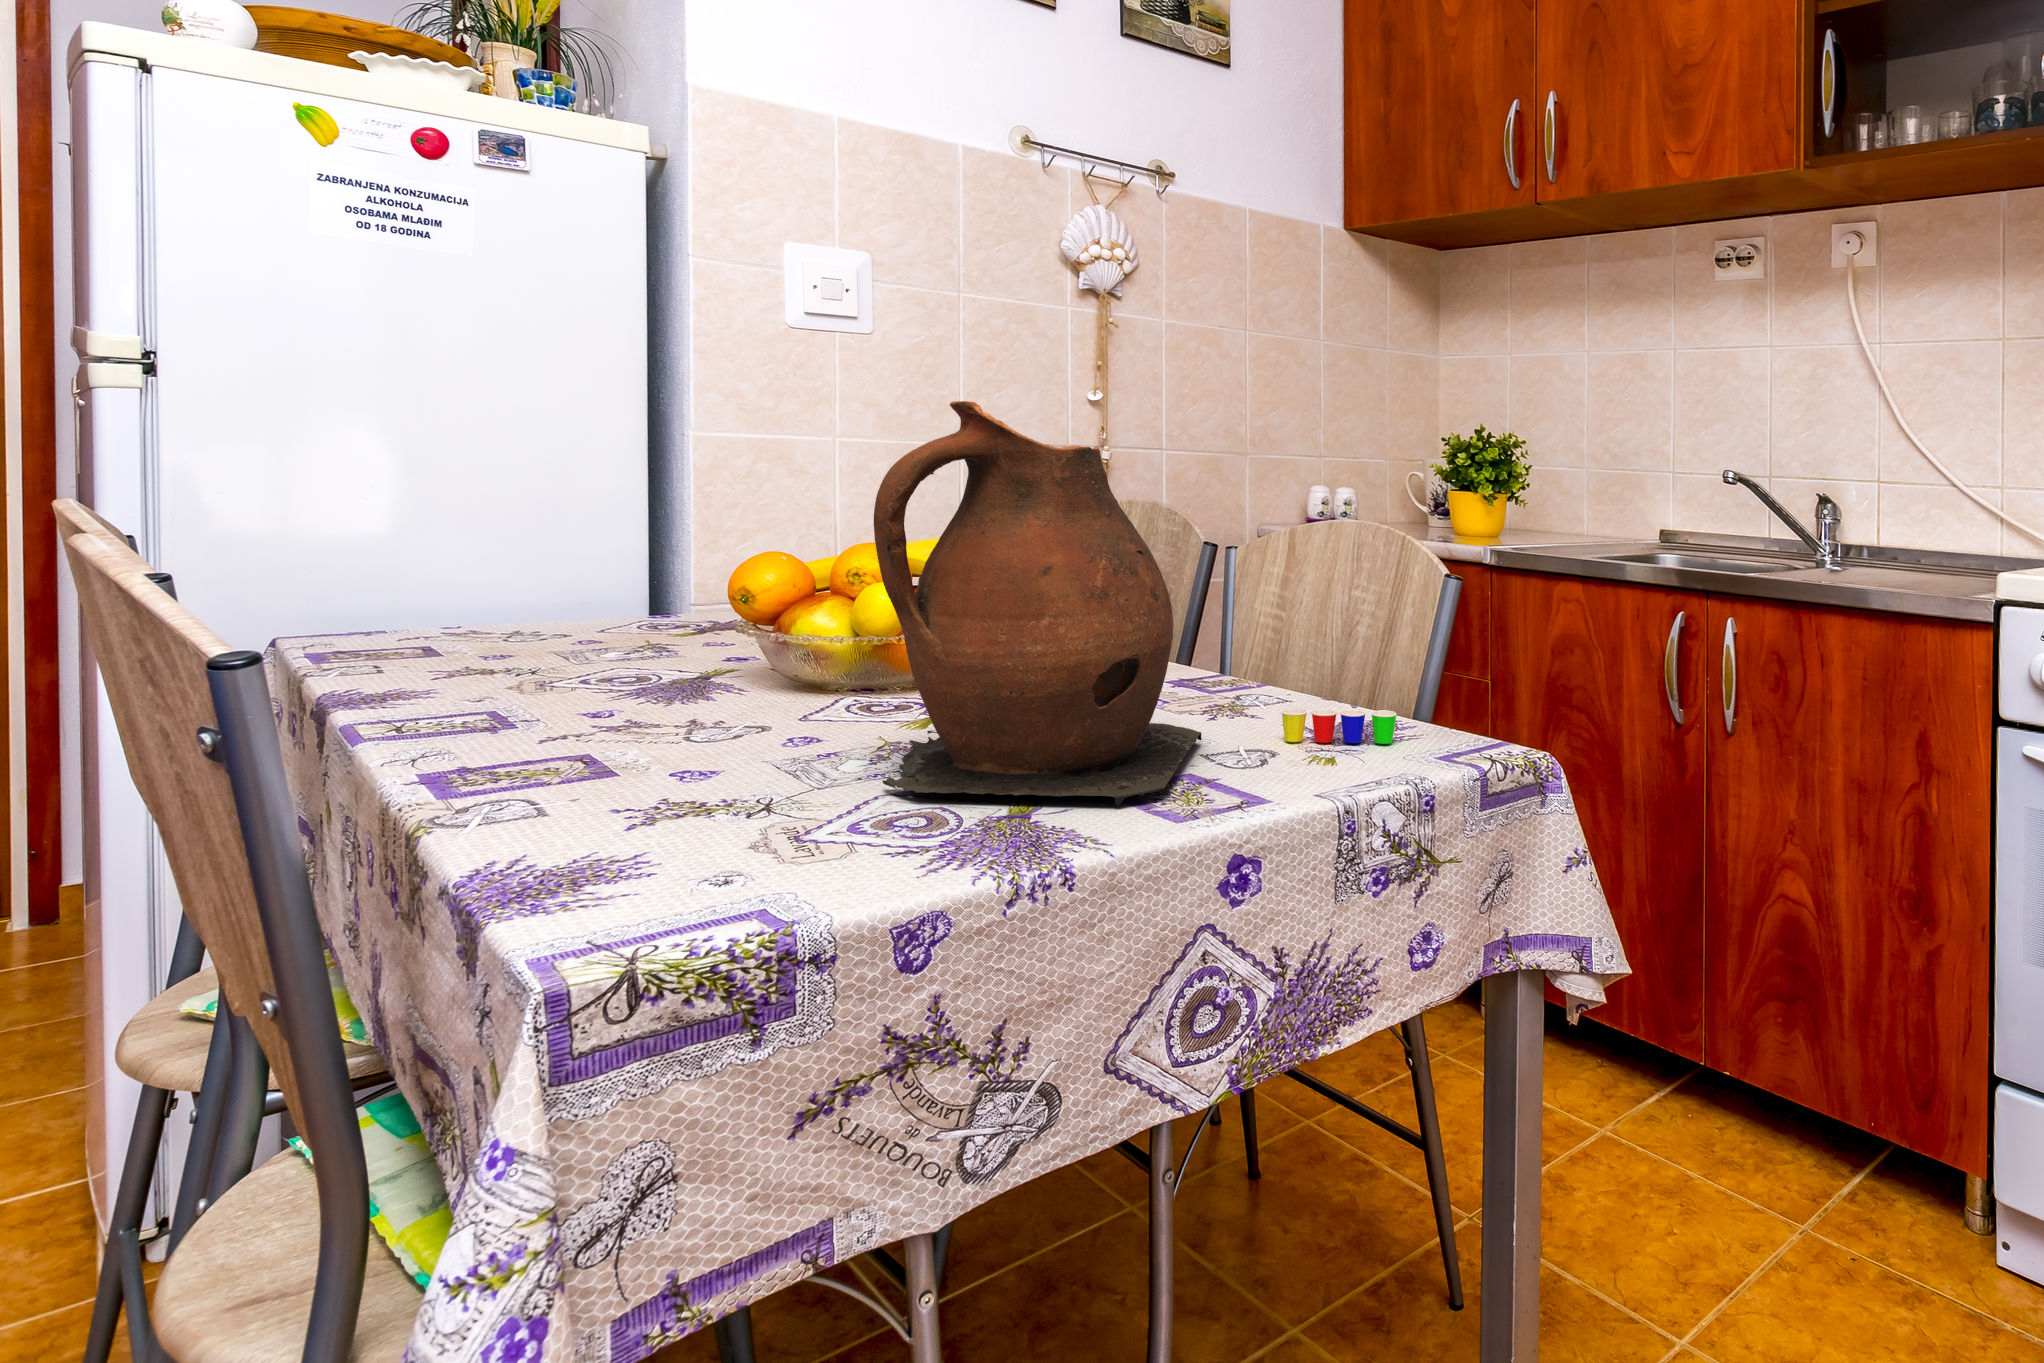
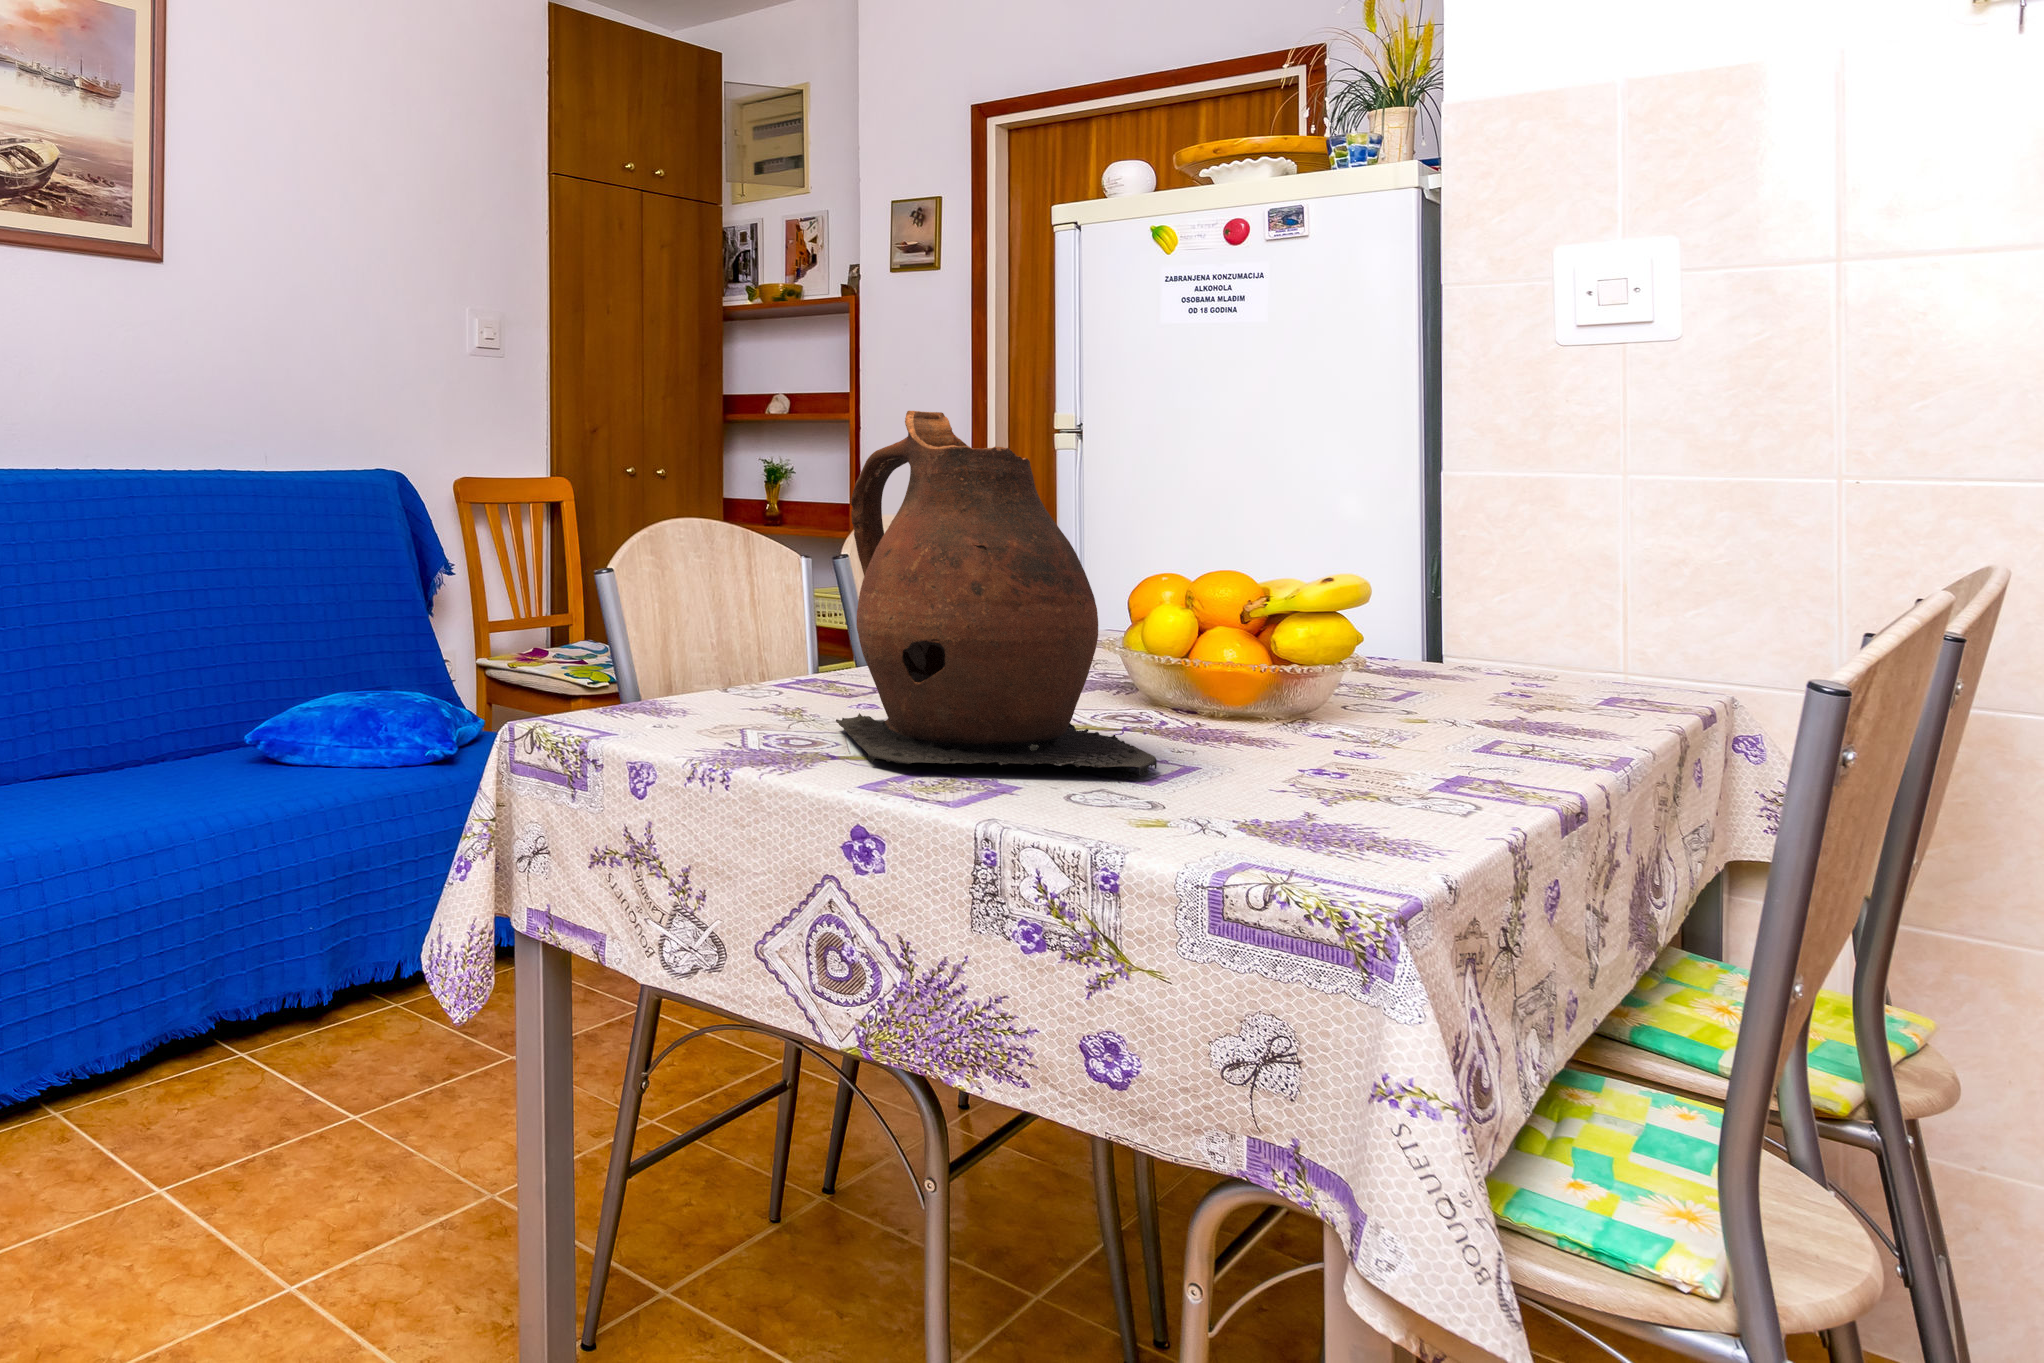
cup: present [1281,709,1397,744] -> none [1198,767,1290,839]

